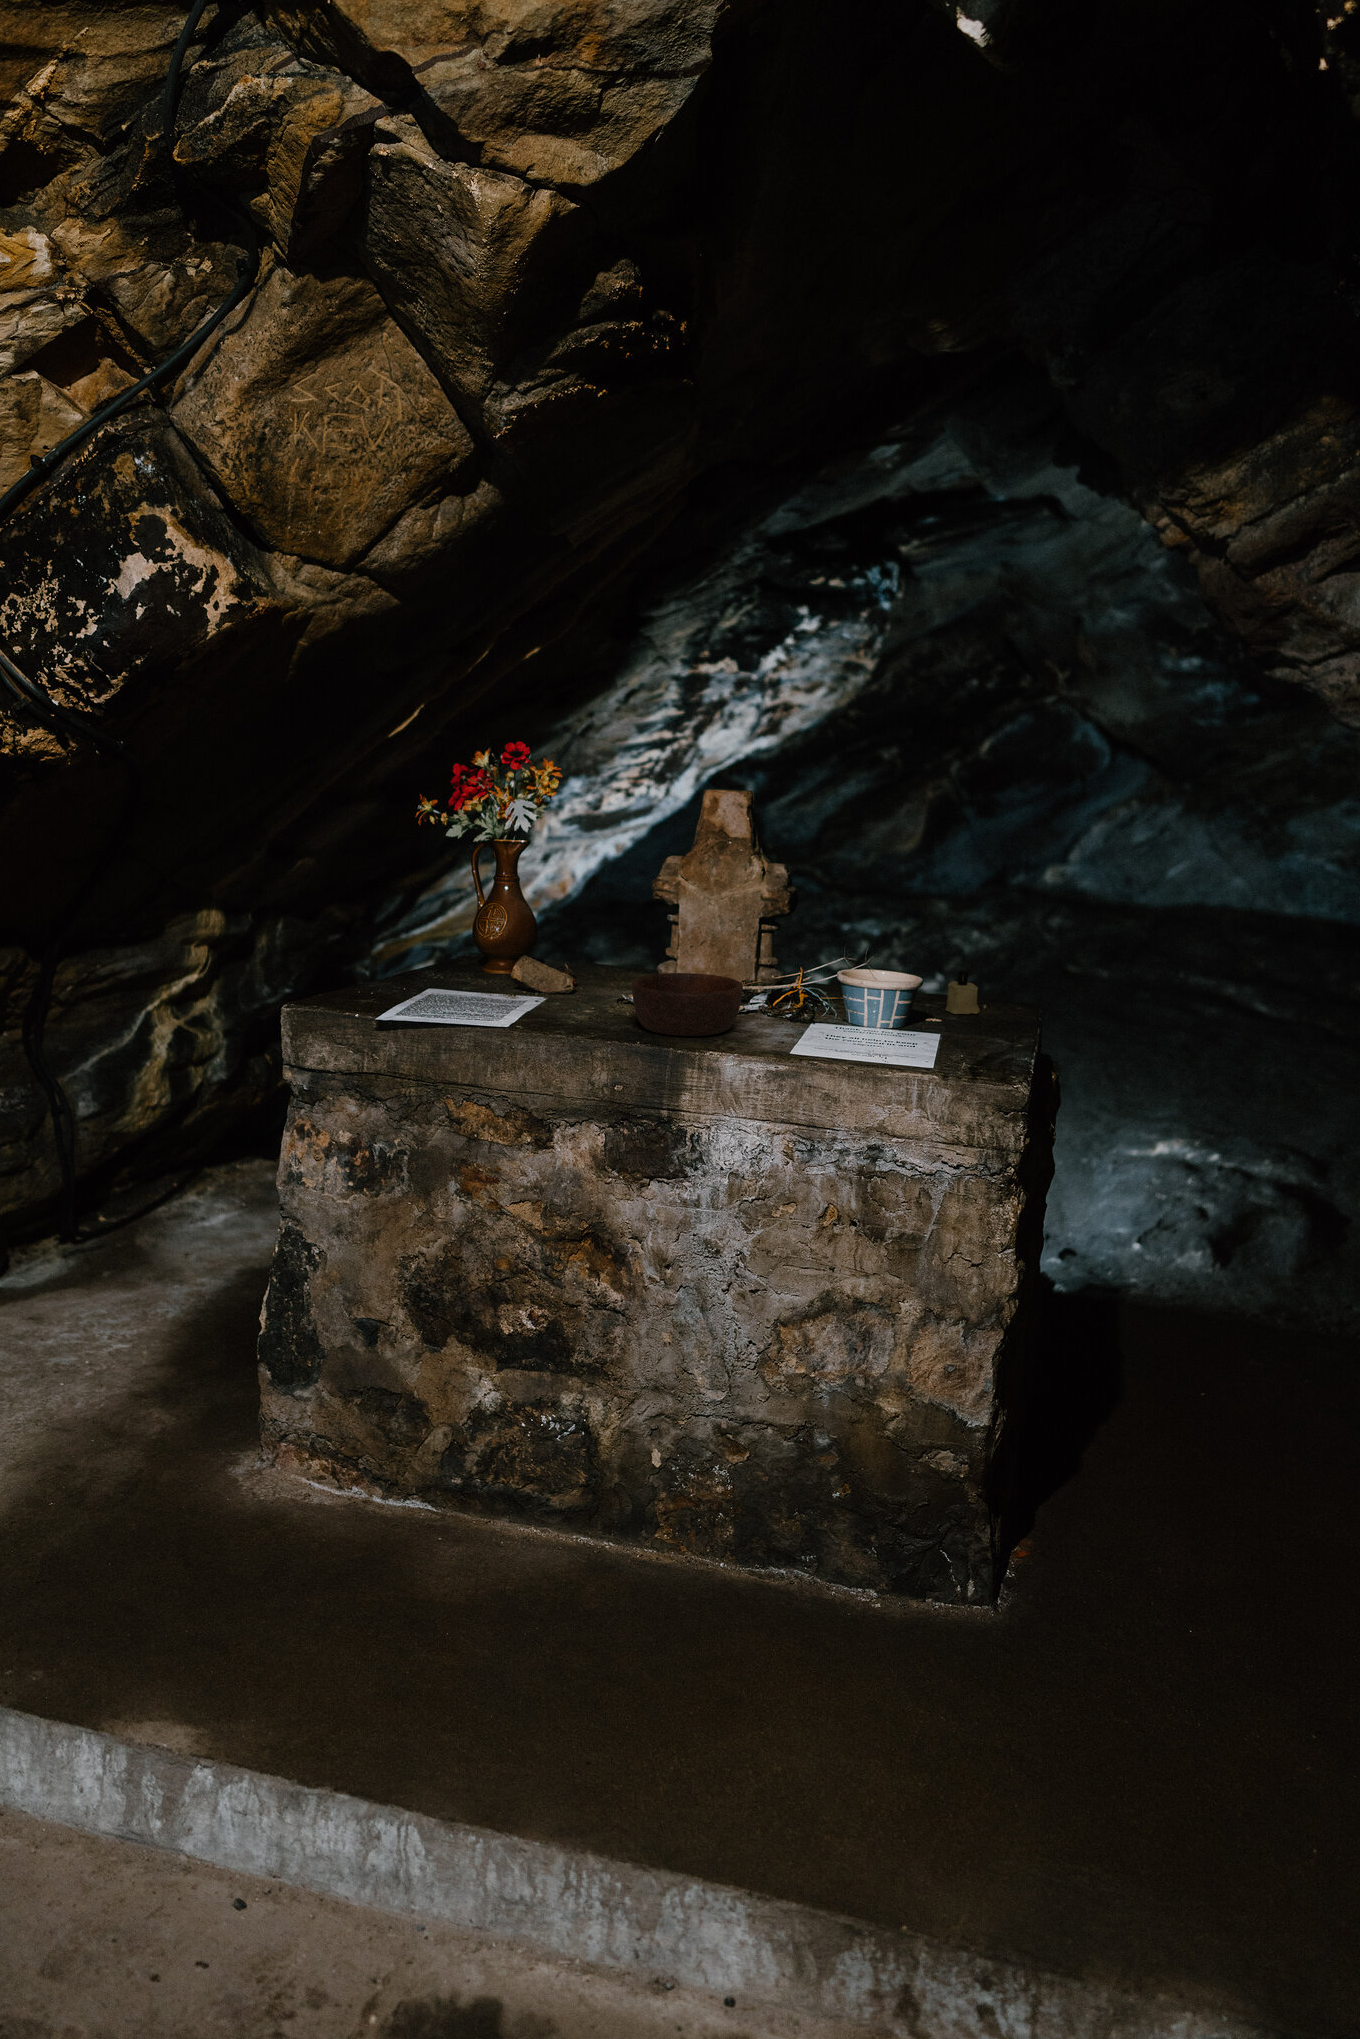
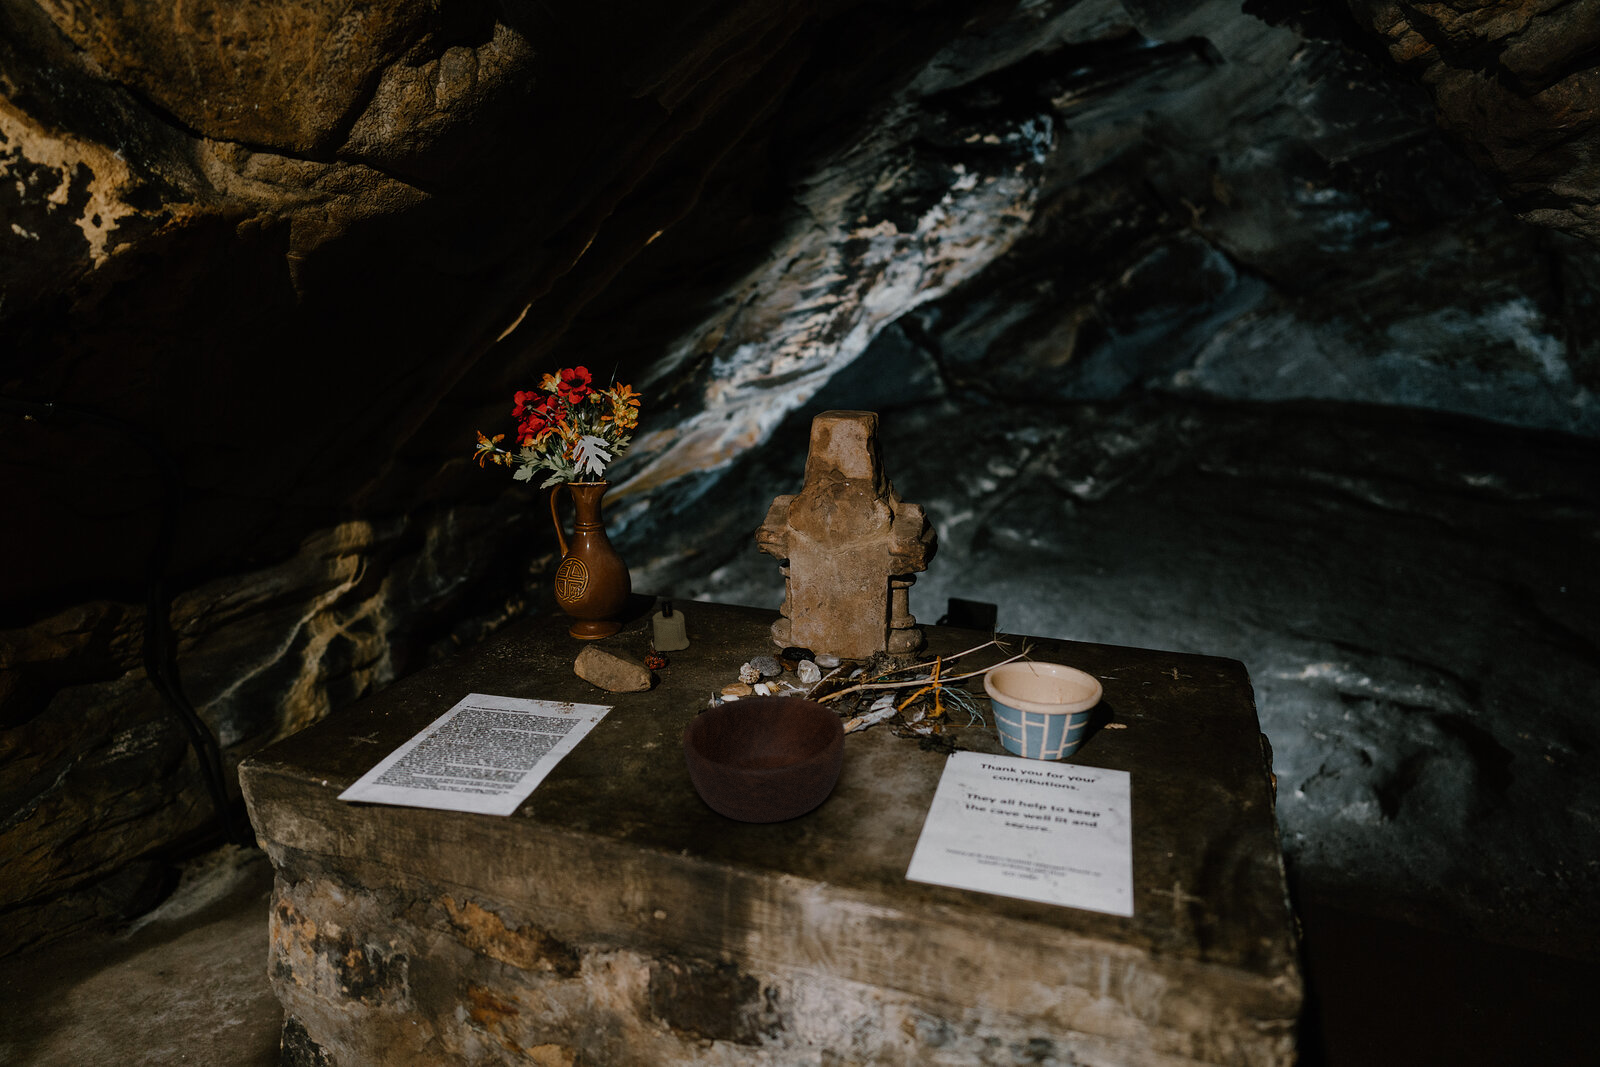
candle: present [945,971,980,1014] -> present [652,600,689,651]

